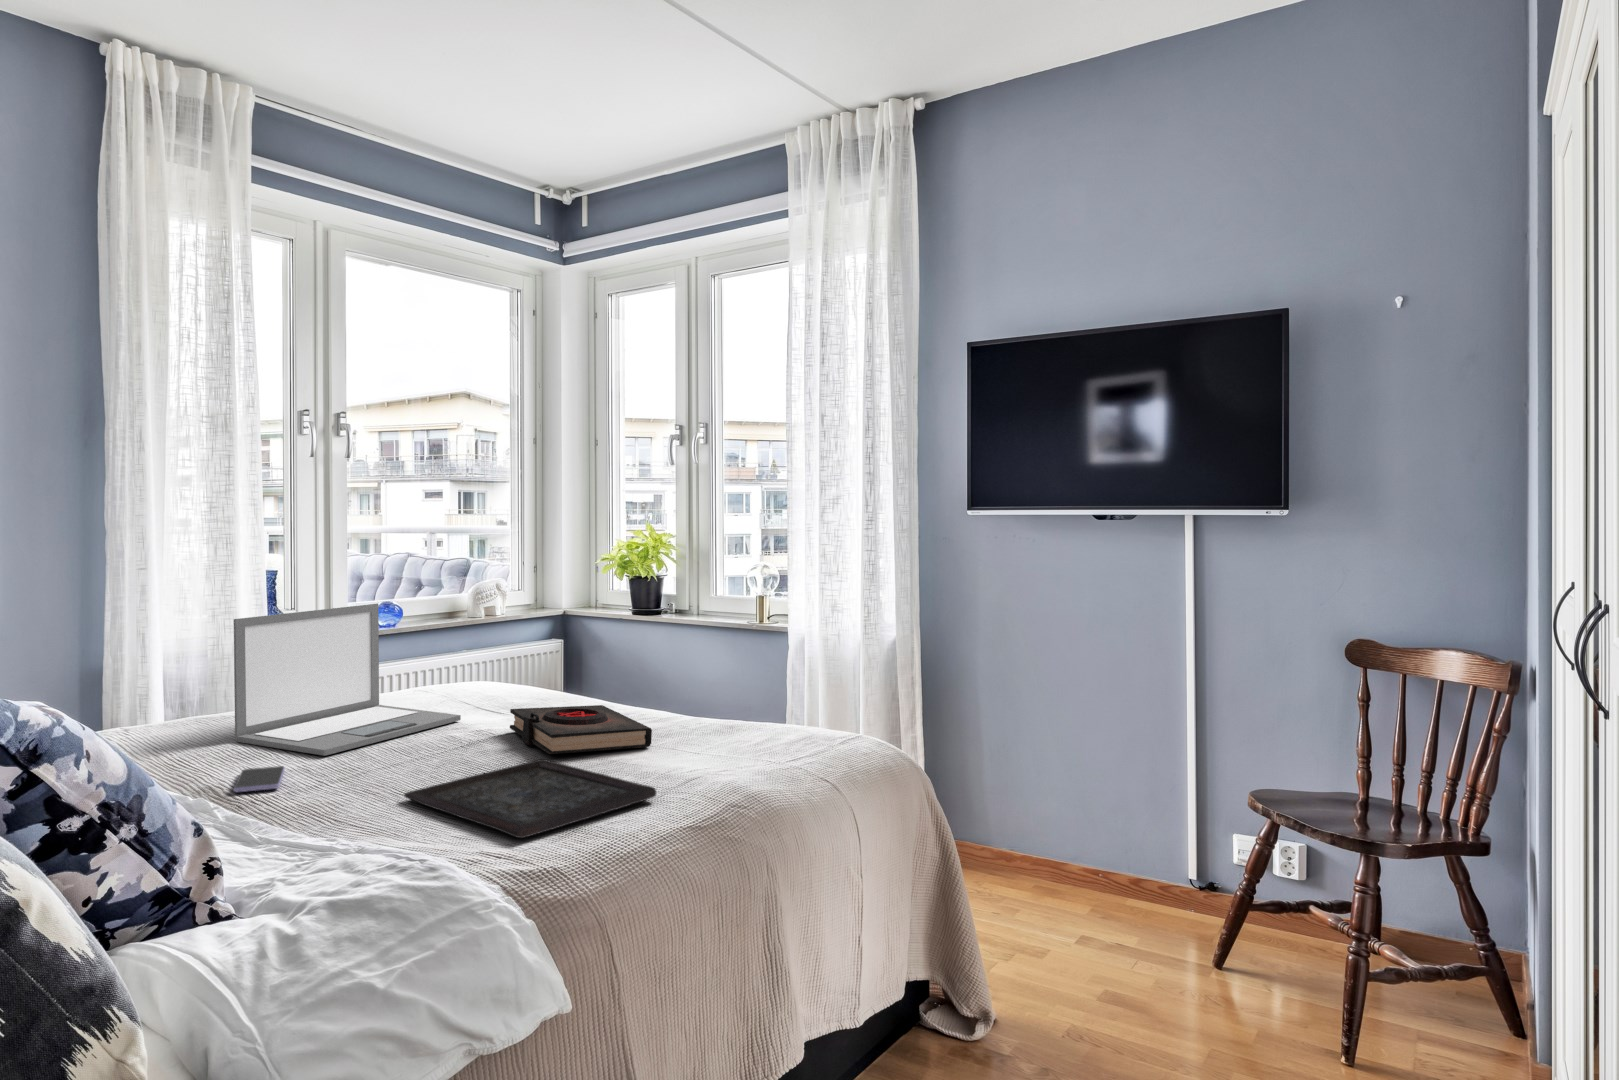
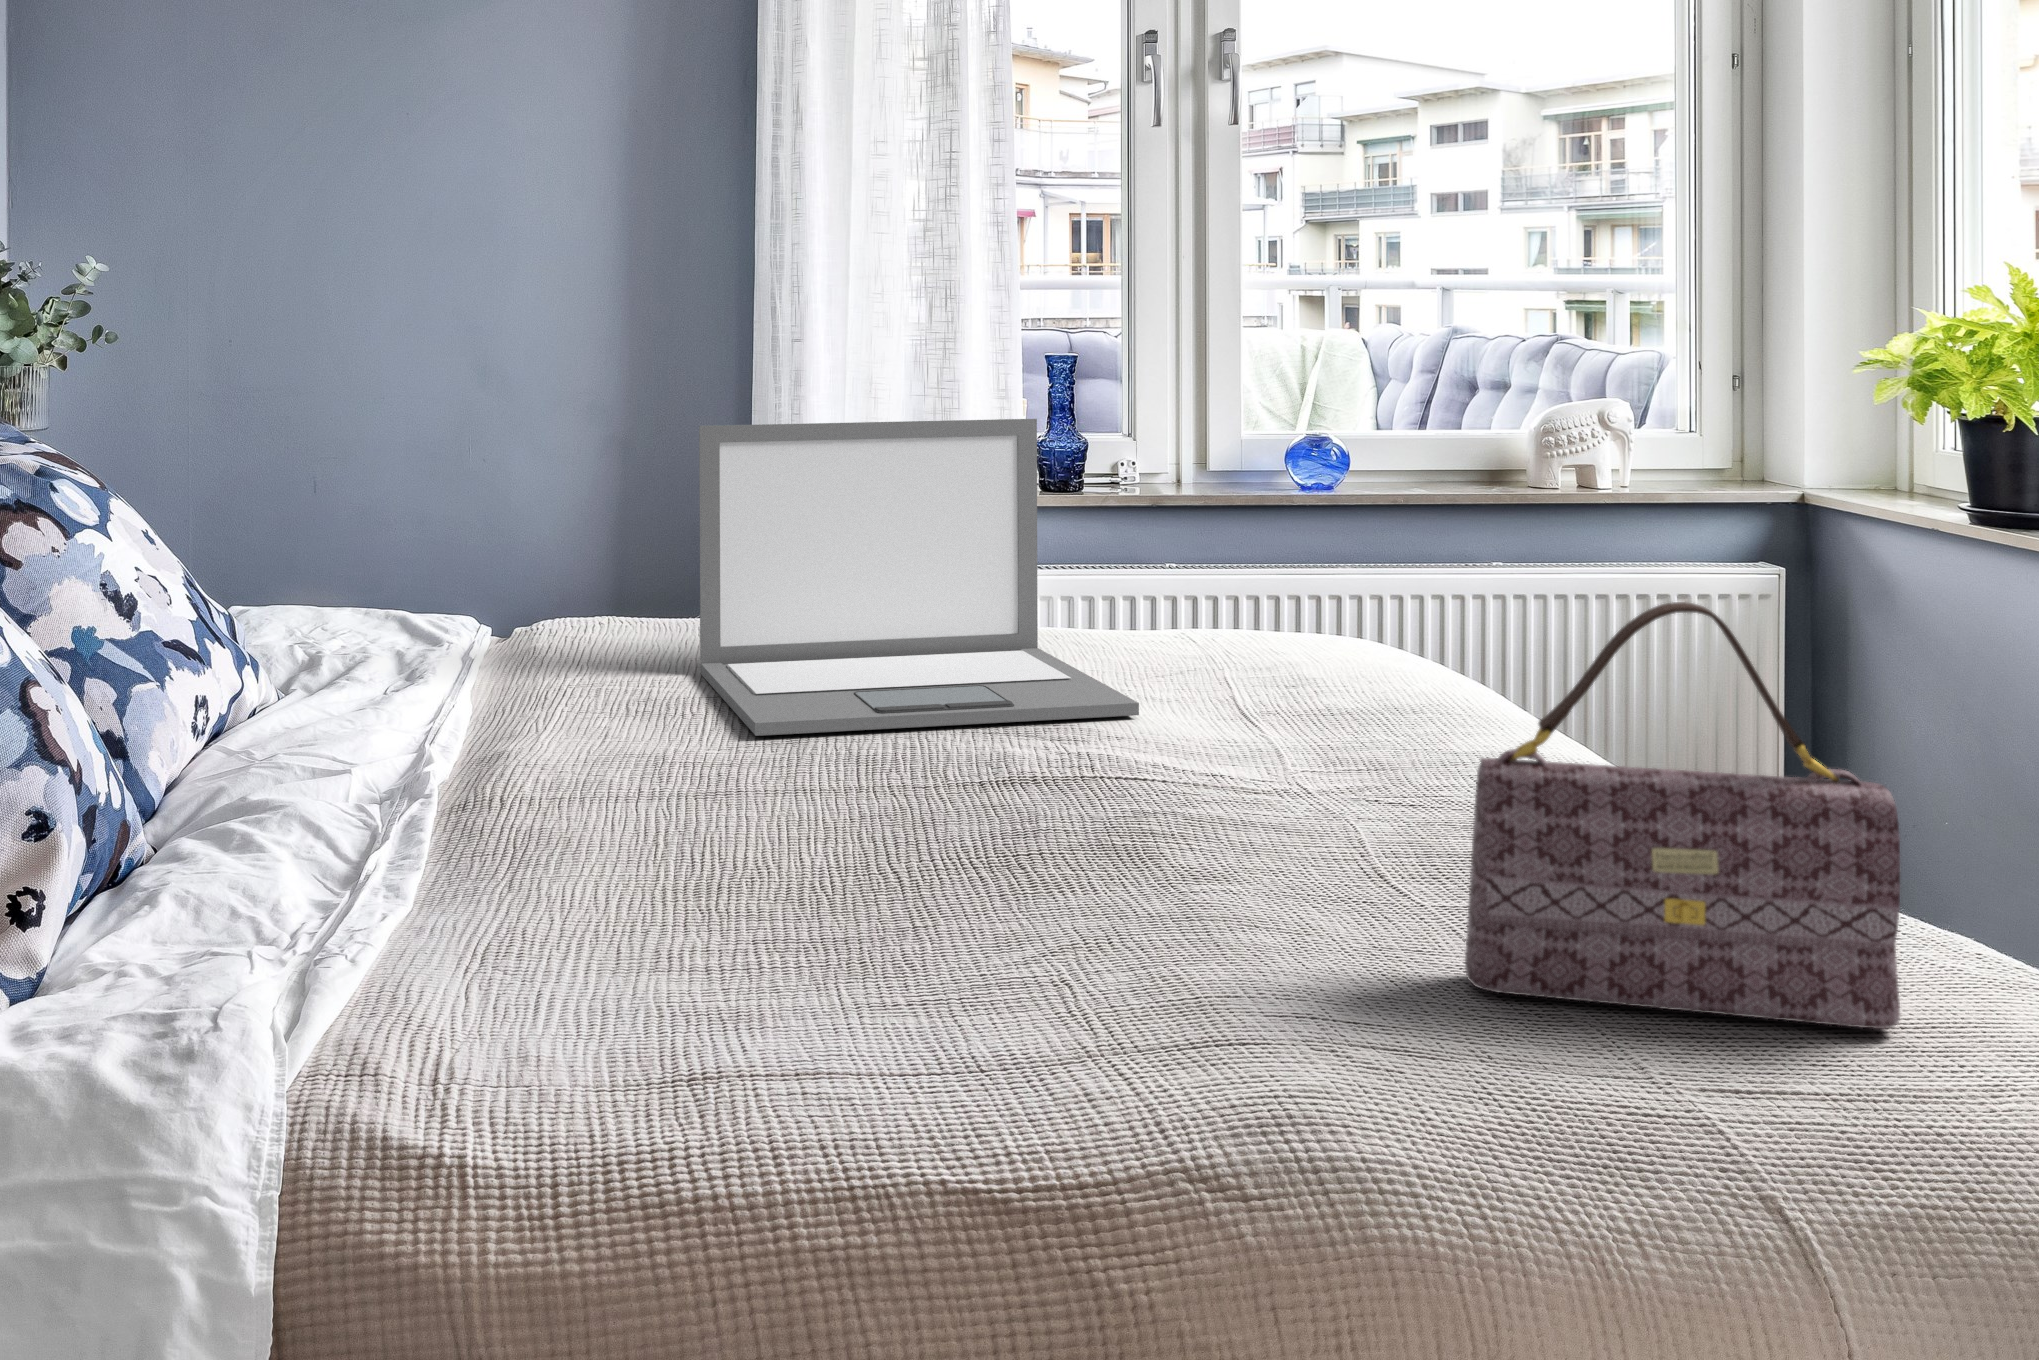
handbag: none [671,641,772,763] -> present [1465,602,1900,1029]
book: present [510,705,652,754] -> none [1146,709,1485,906]
tray: present [404,759,656,838] -> none [649,860,1200,1084]
smartphone: present [234,766,285,792] -> none [493,731,648,784]

